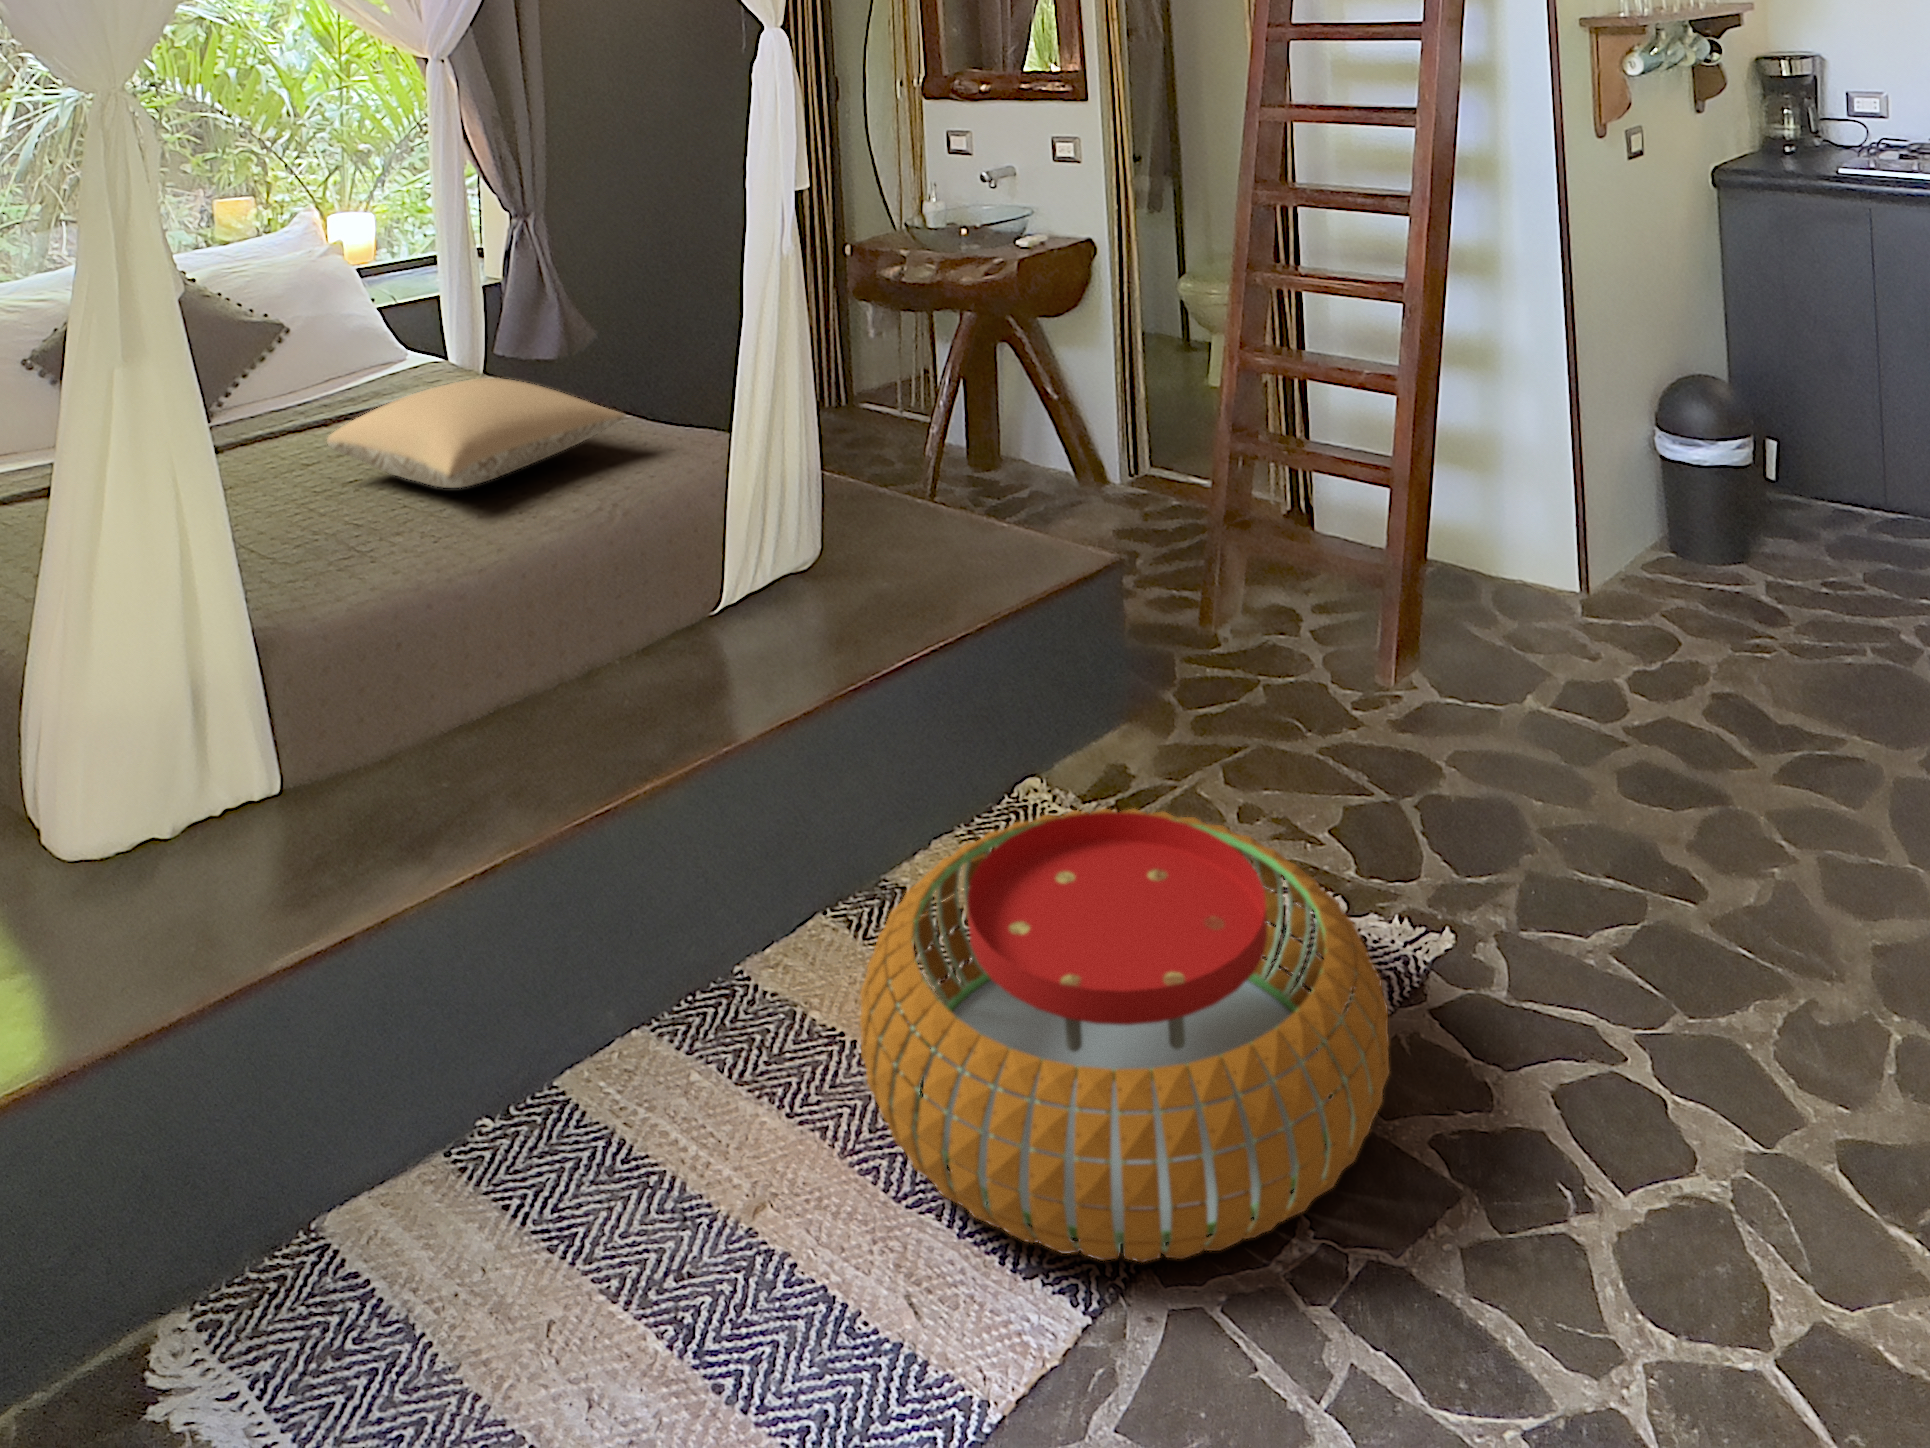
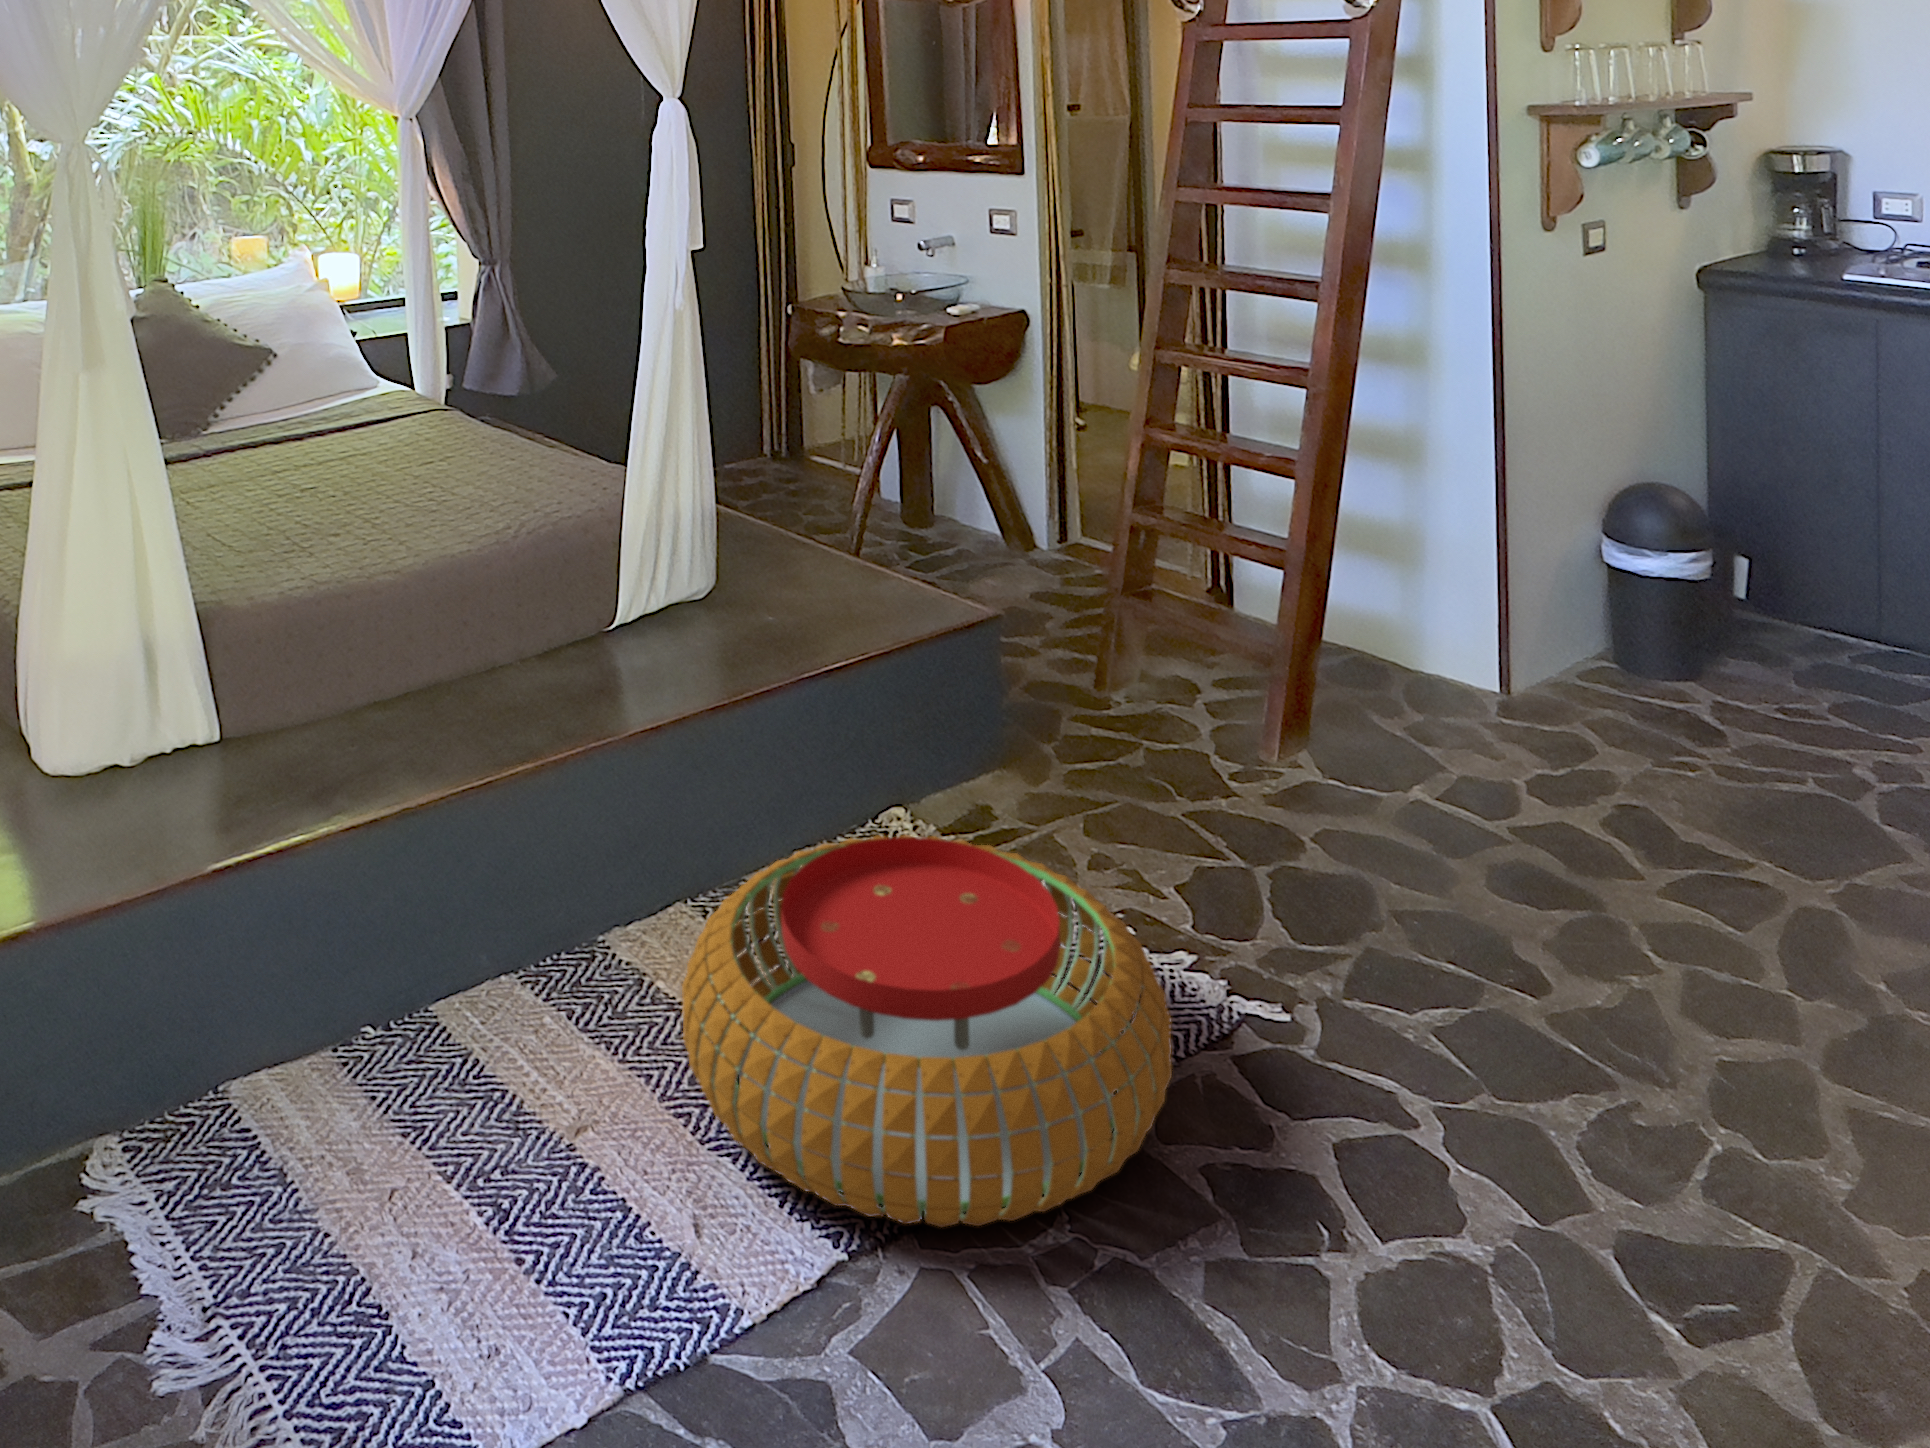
pillow: present [327,378,624,488] -> none [286,407,540,499]

